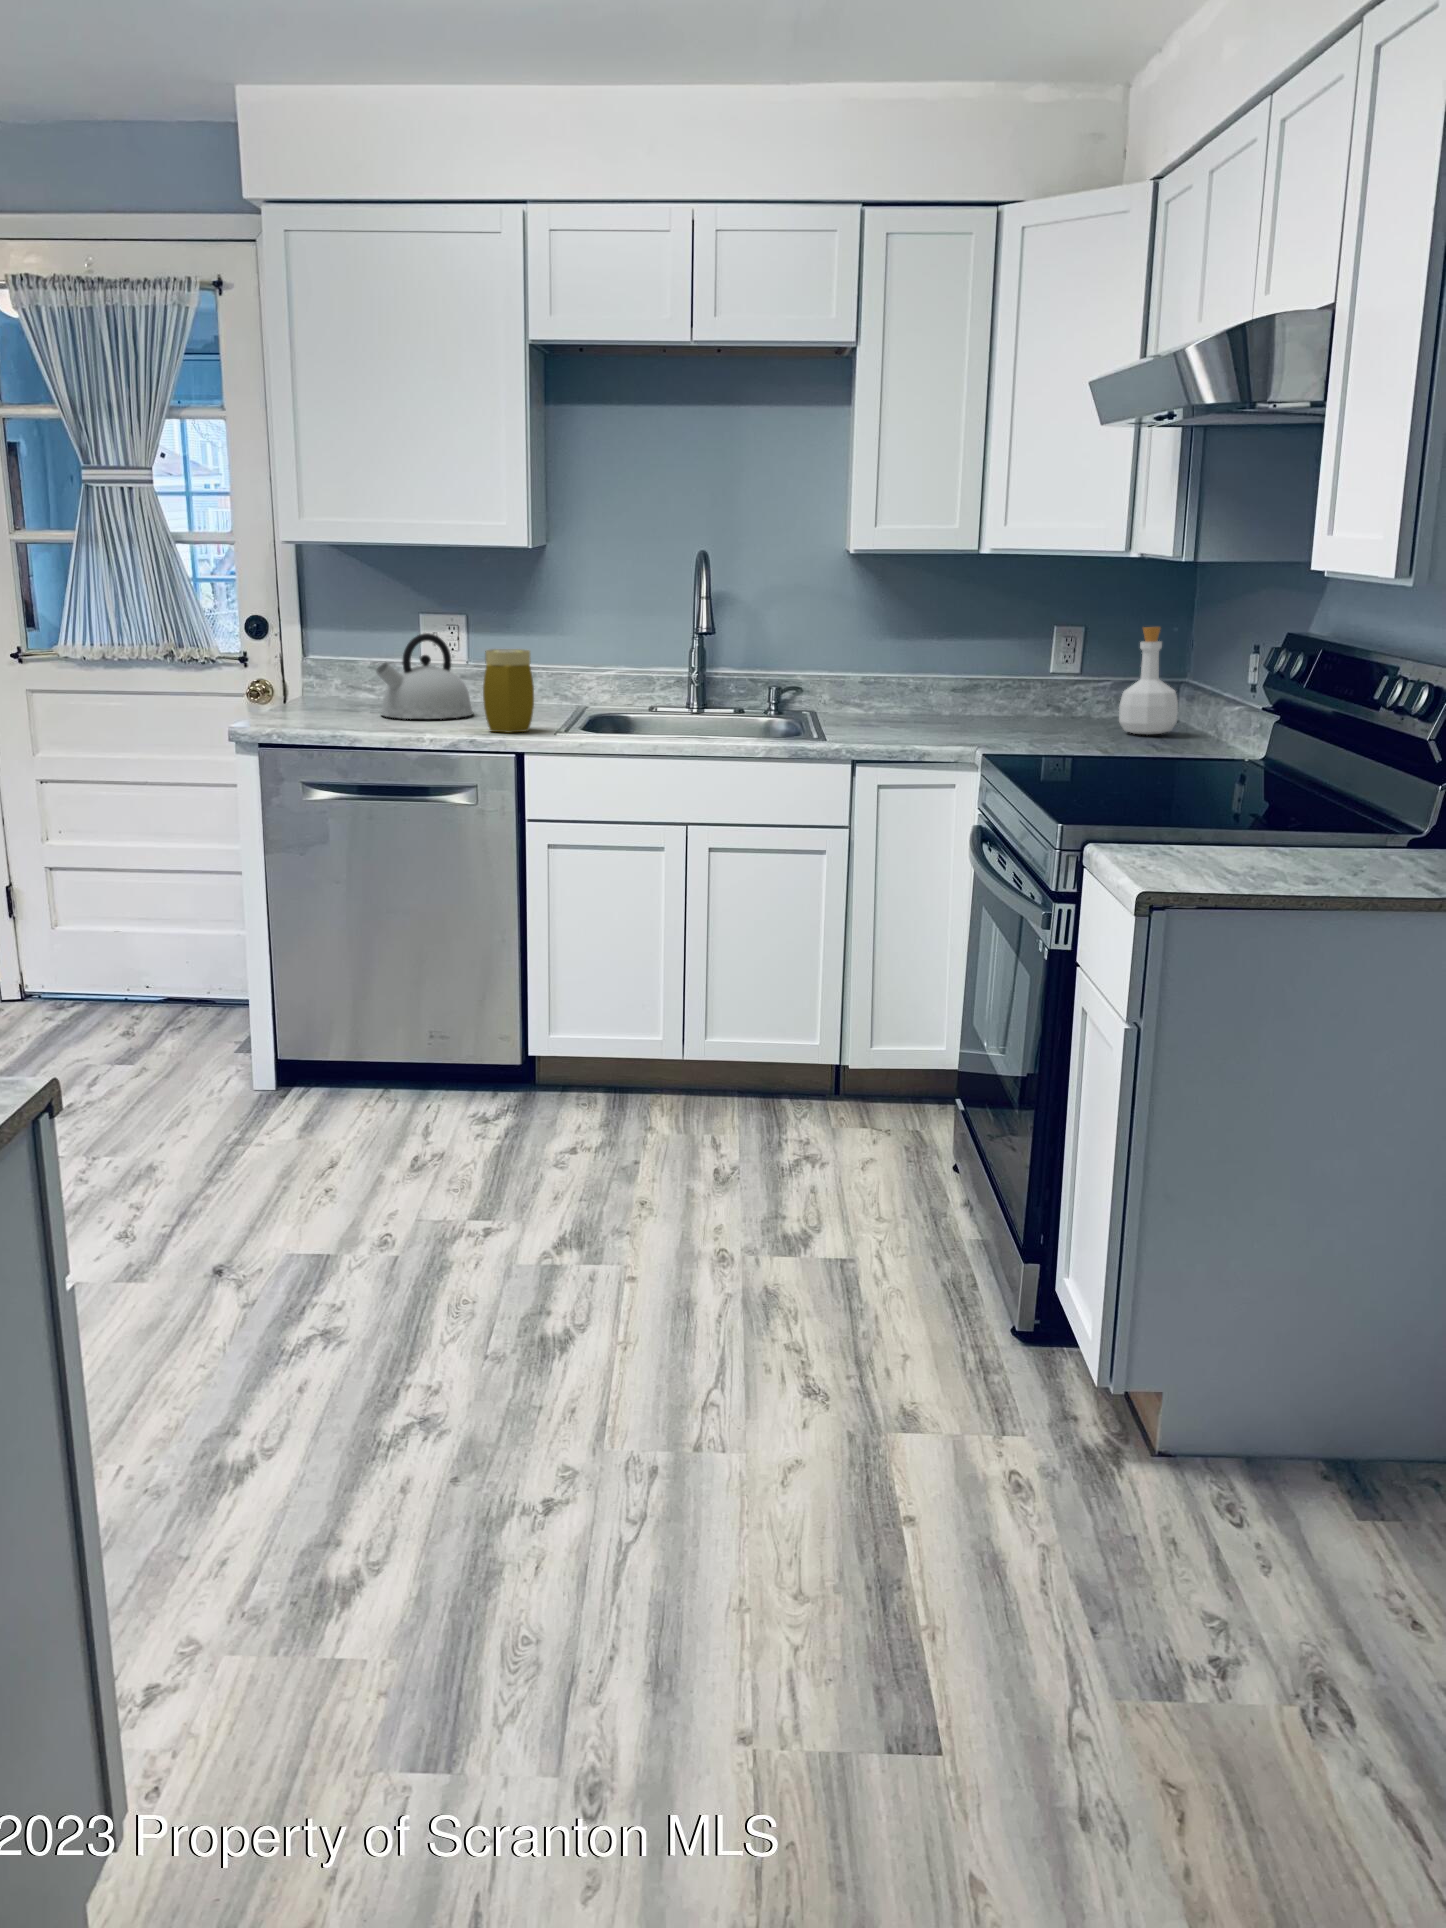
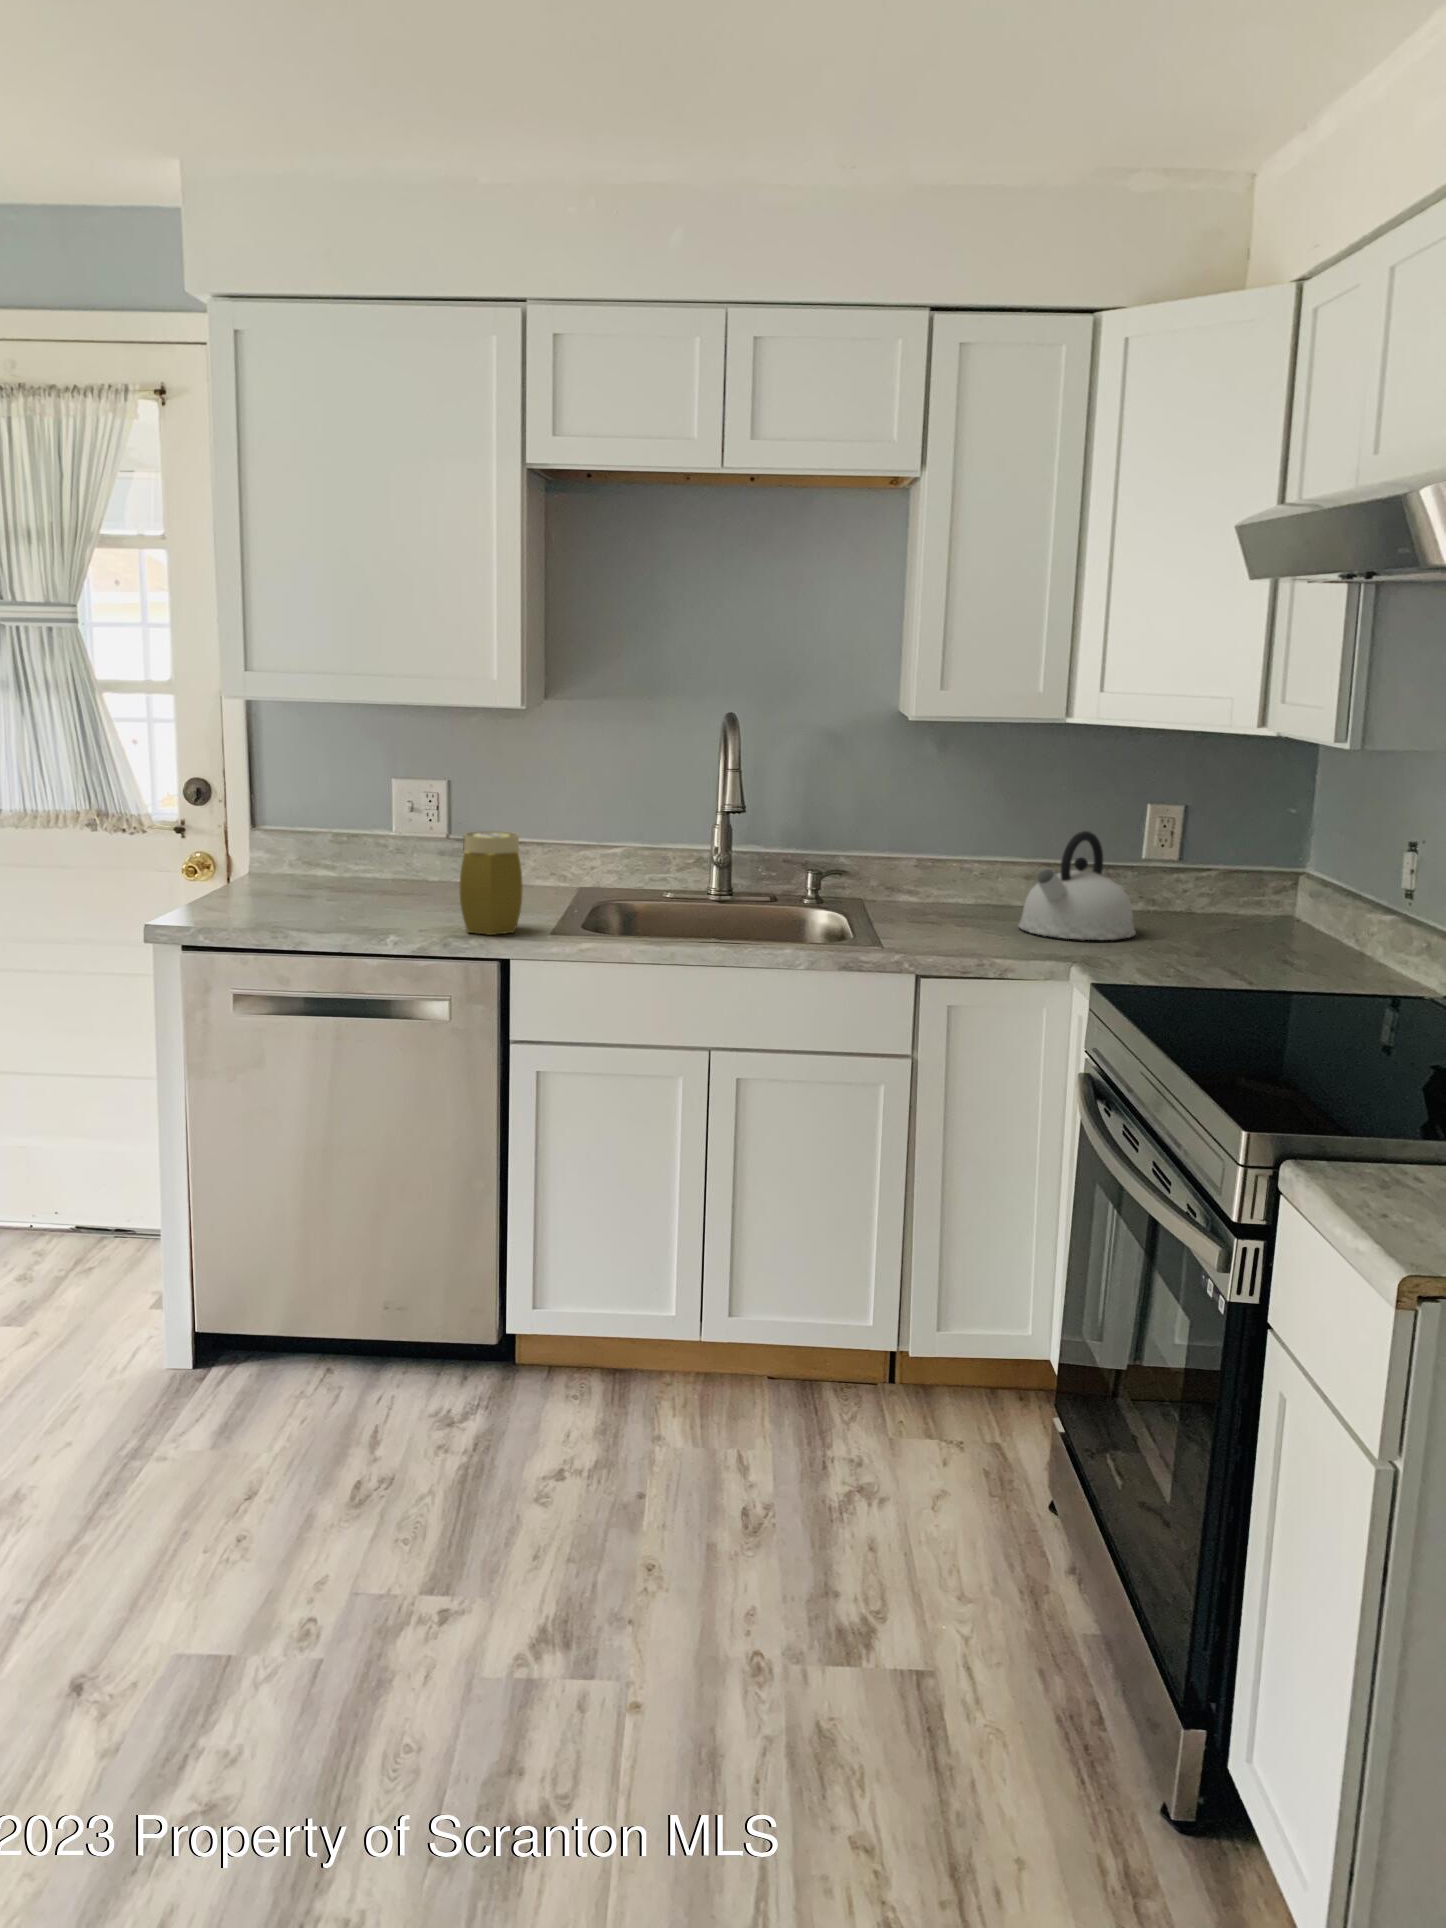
bottle: present [1119,627,1178,735] -> none [1232,812,1306,942]
kettle: present [376,633,473,719] -> present [1018,831,1136,940]

